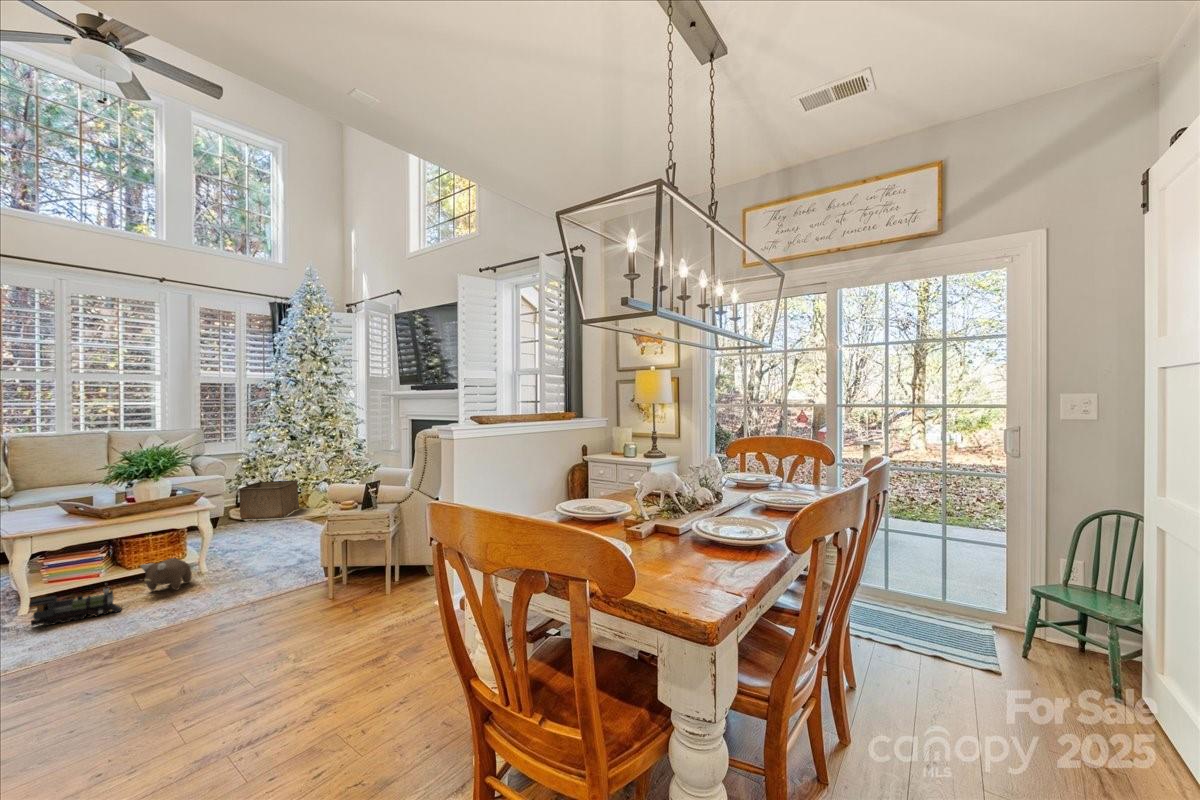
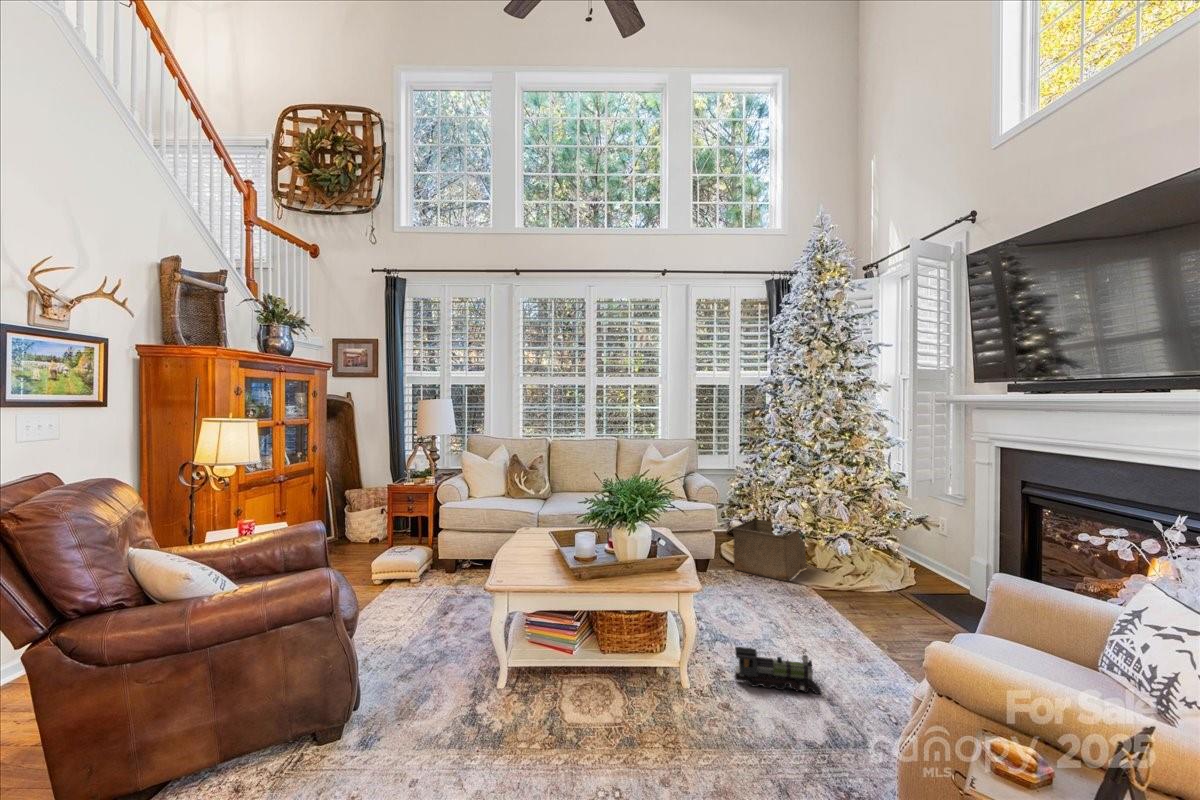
plush toy: present [141,558,192,591] -> none [605,665,671,728]
toy train: present [29,583,122,626] -> present [735,647,821,694]

